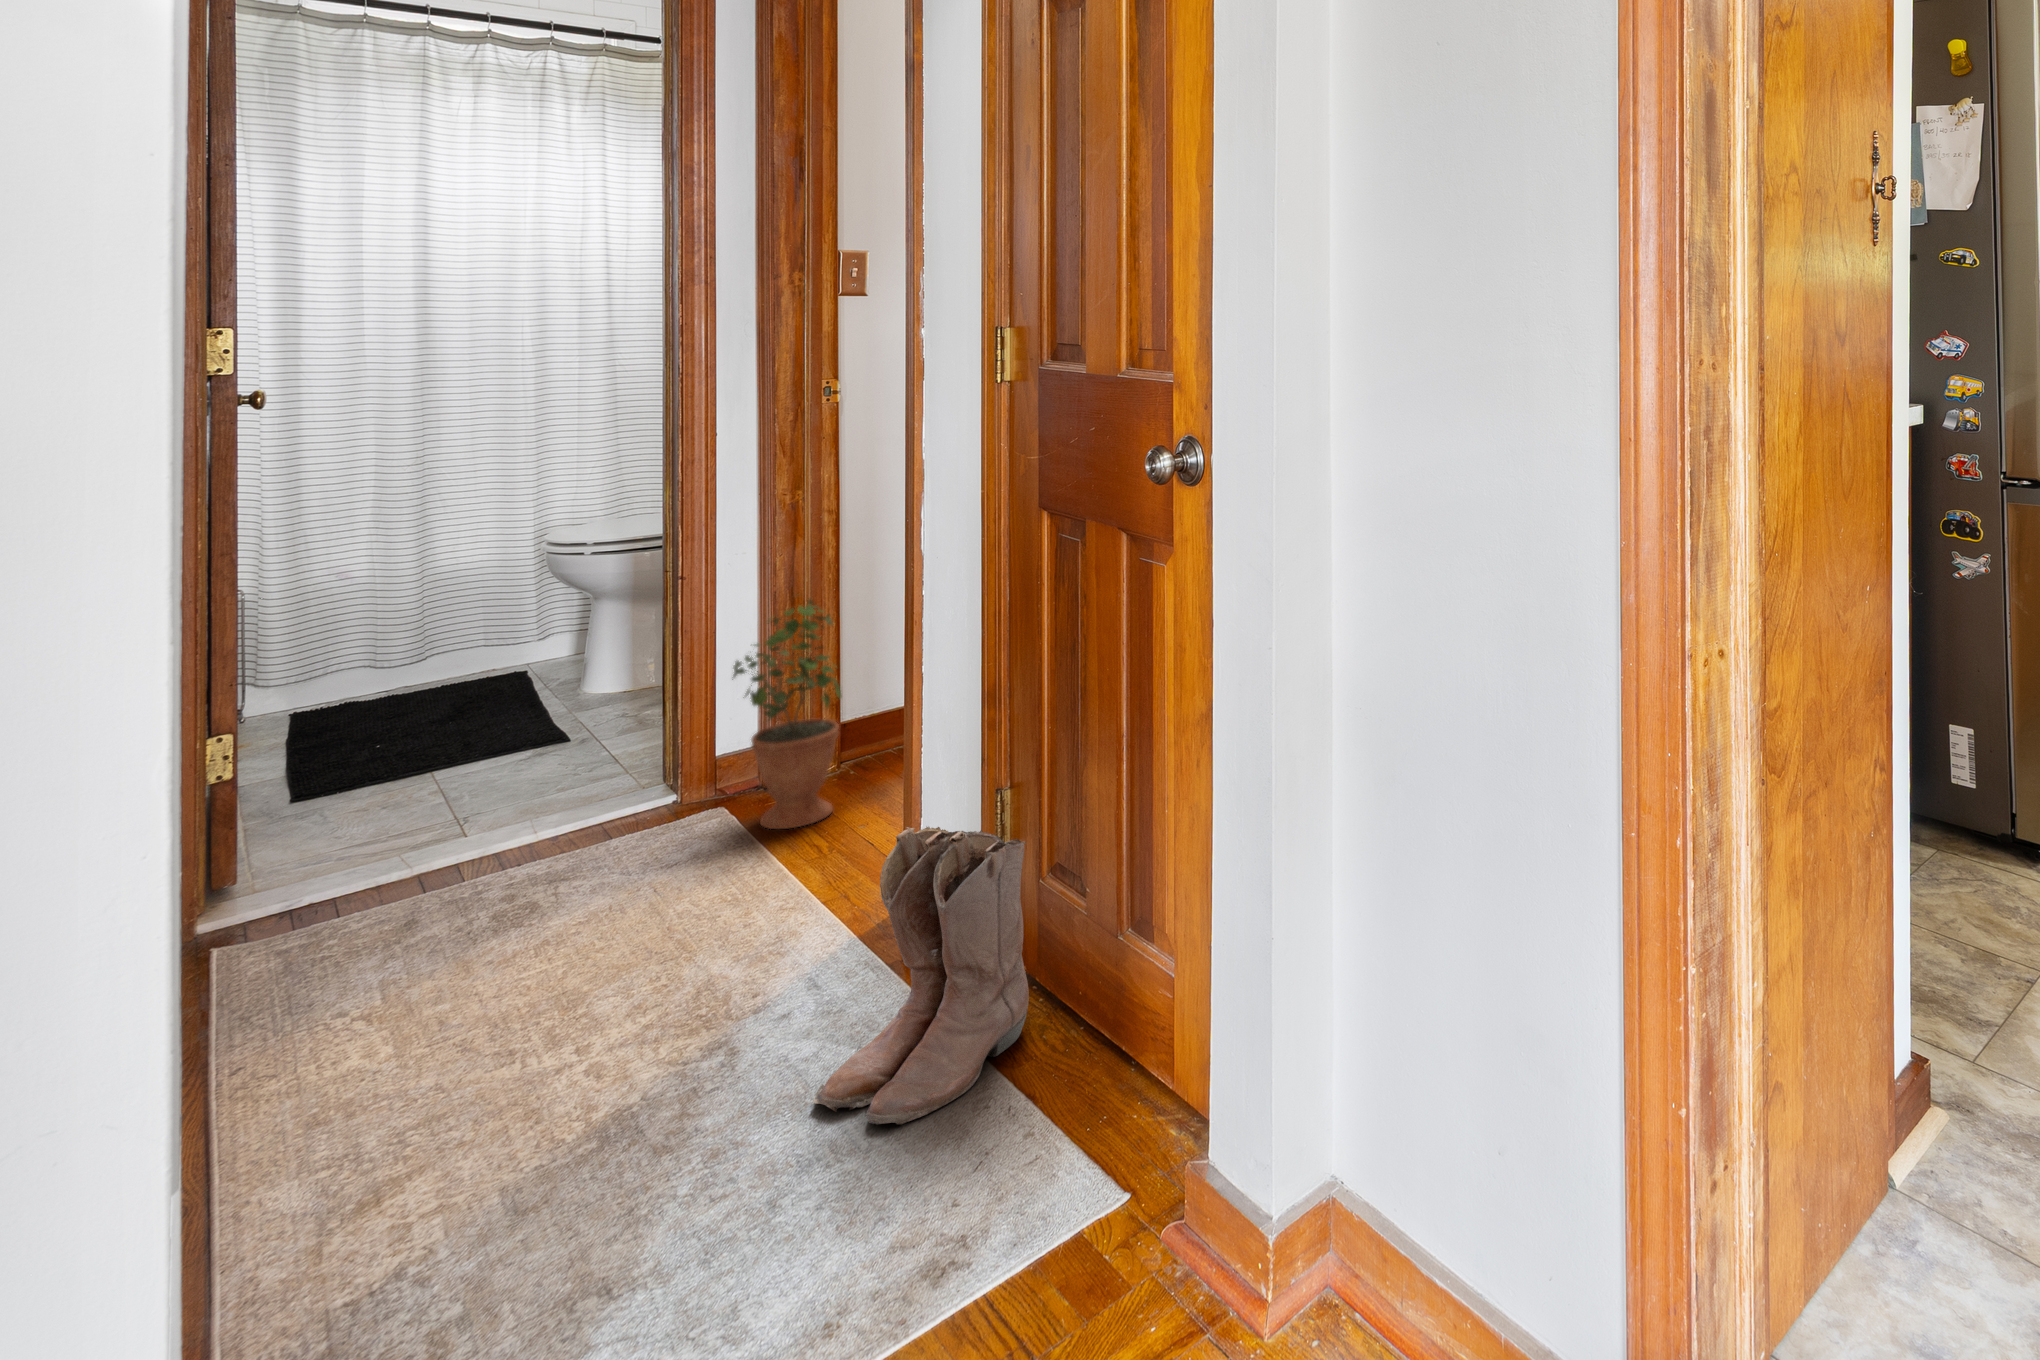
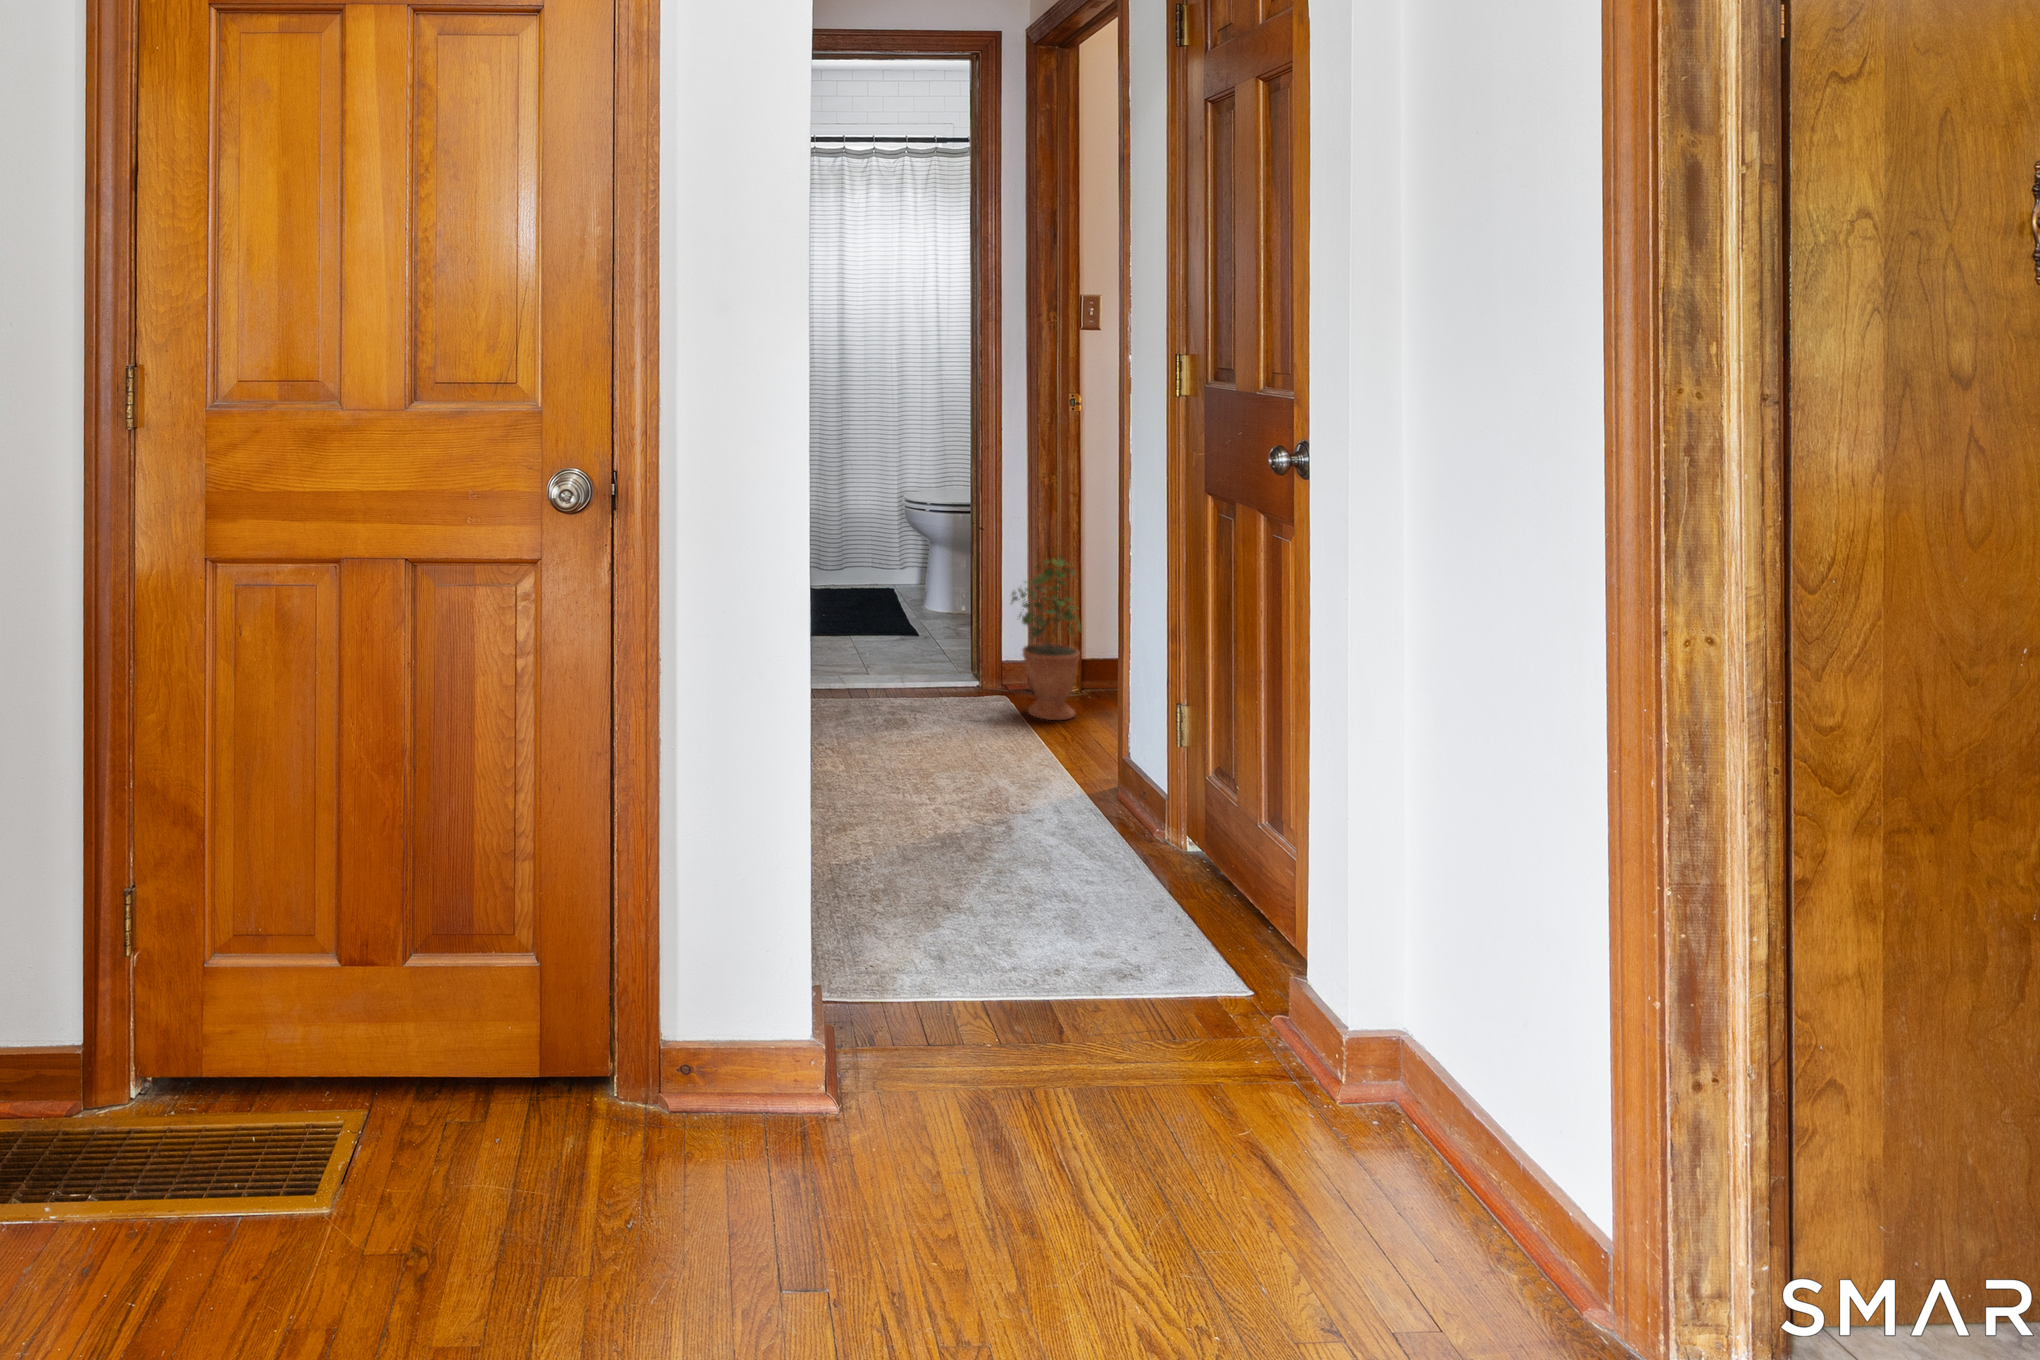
boots: present [813,827,1029,1124] -> none [1049,710,1196,904]

